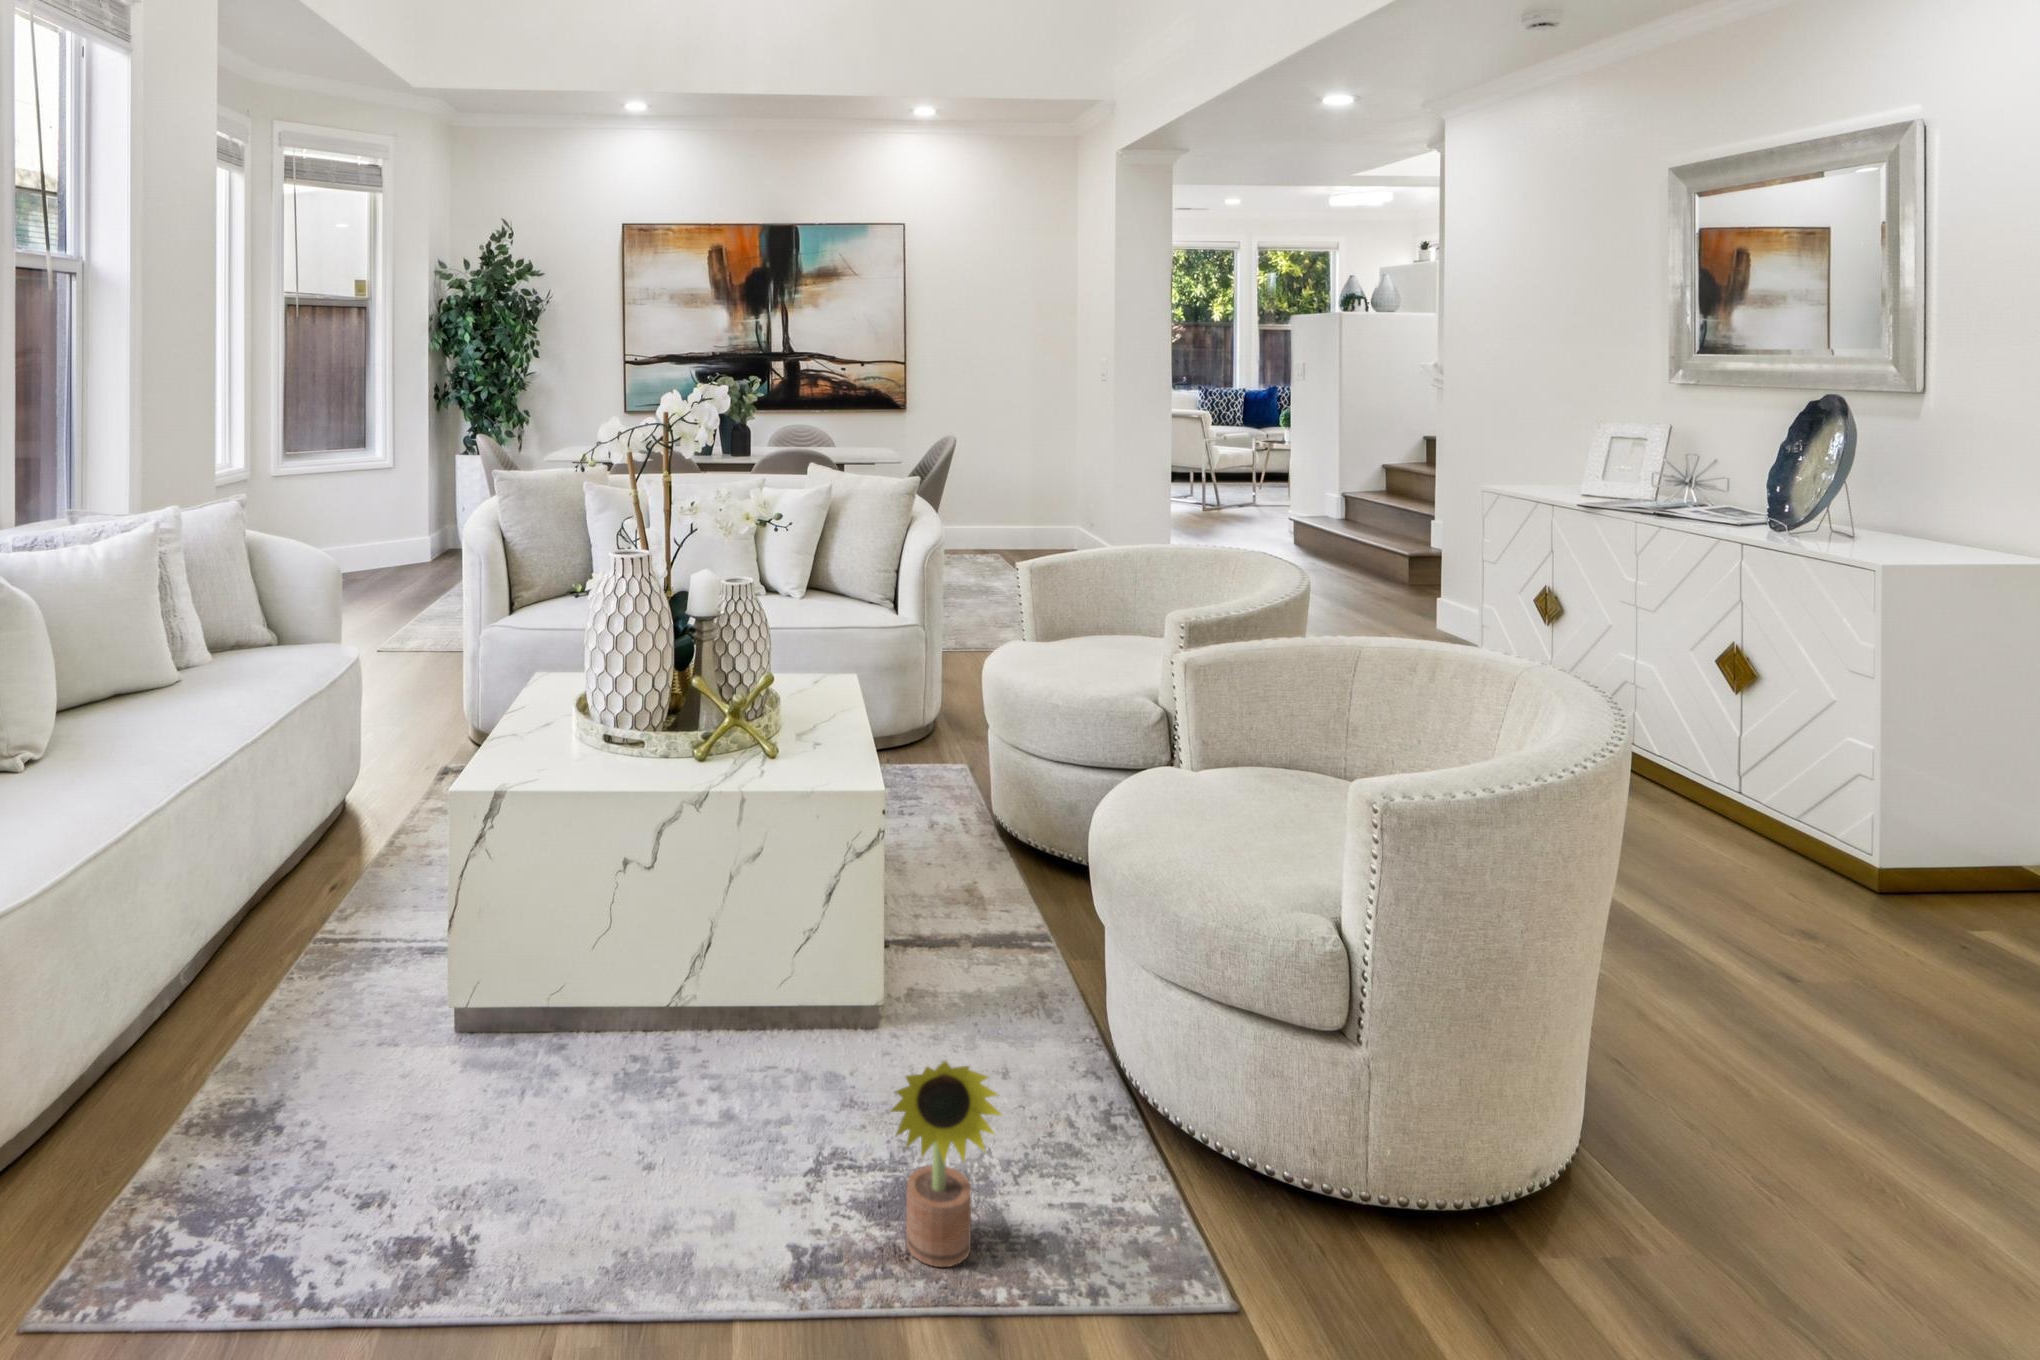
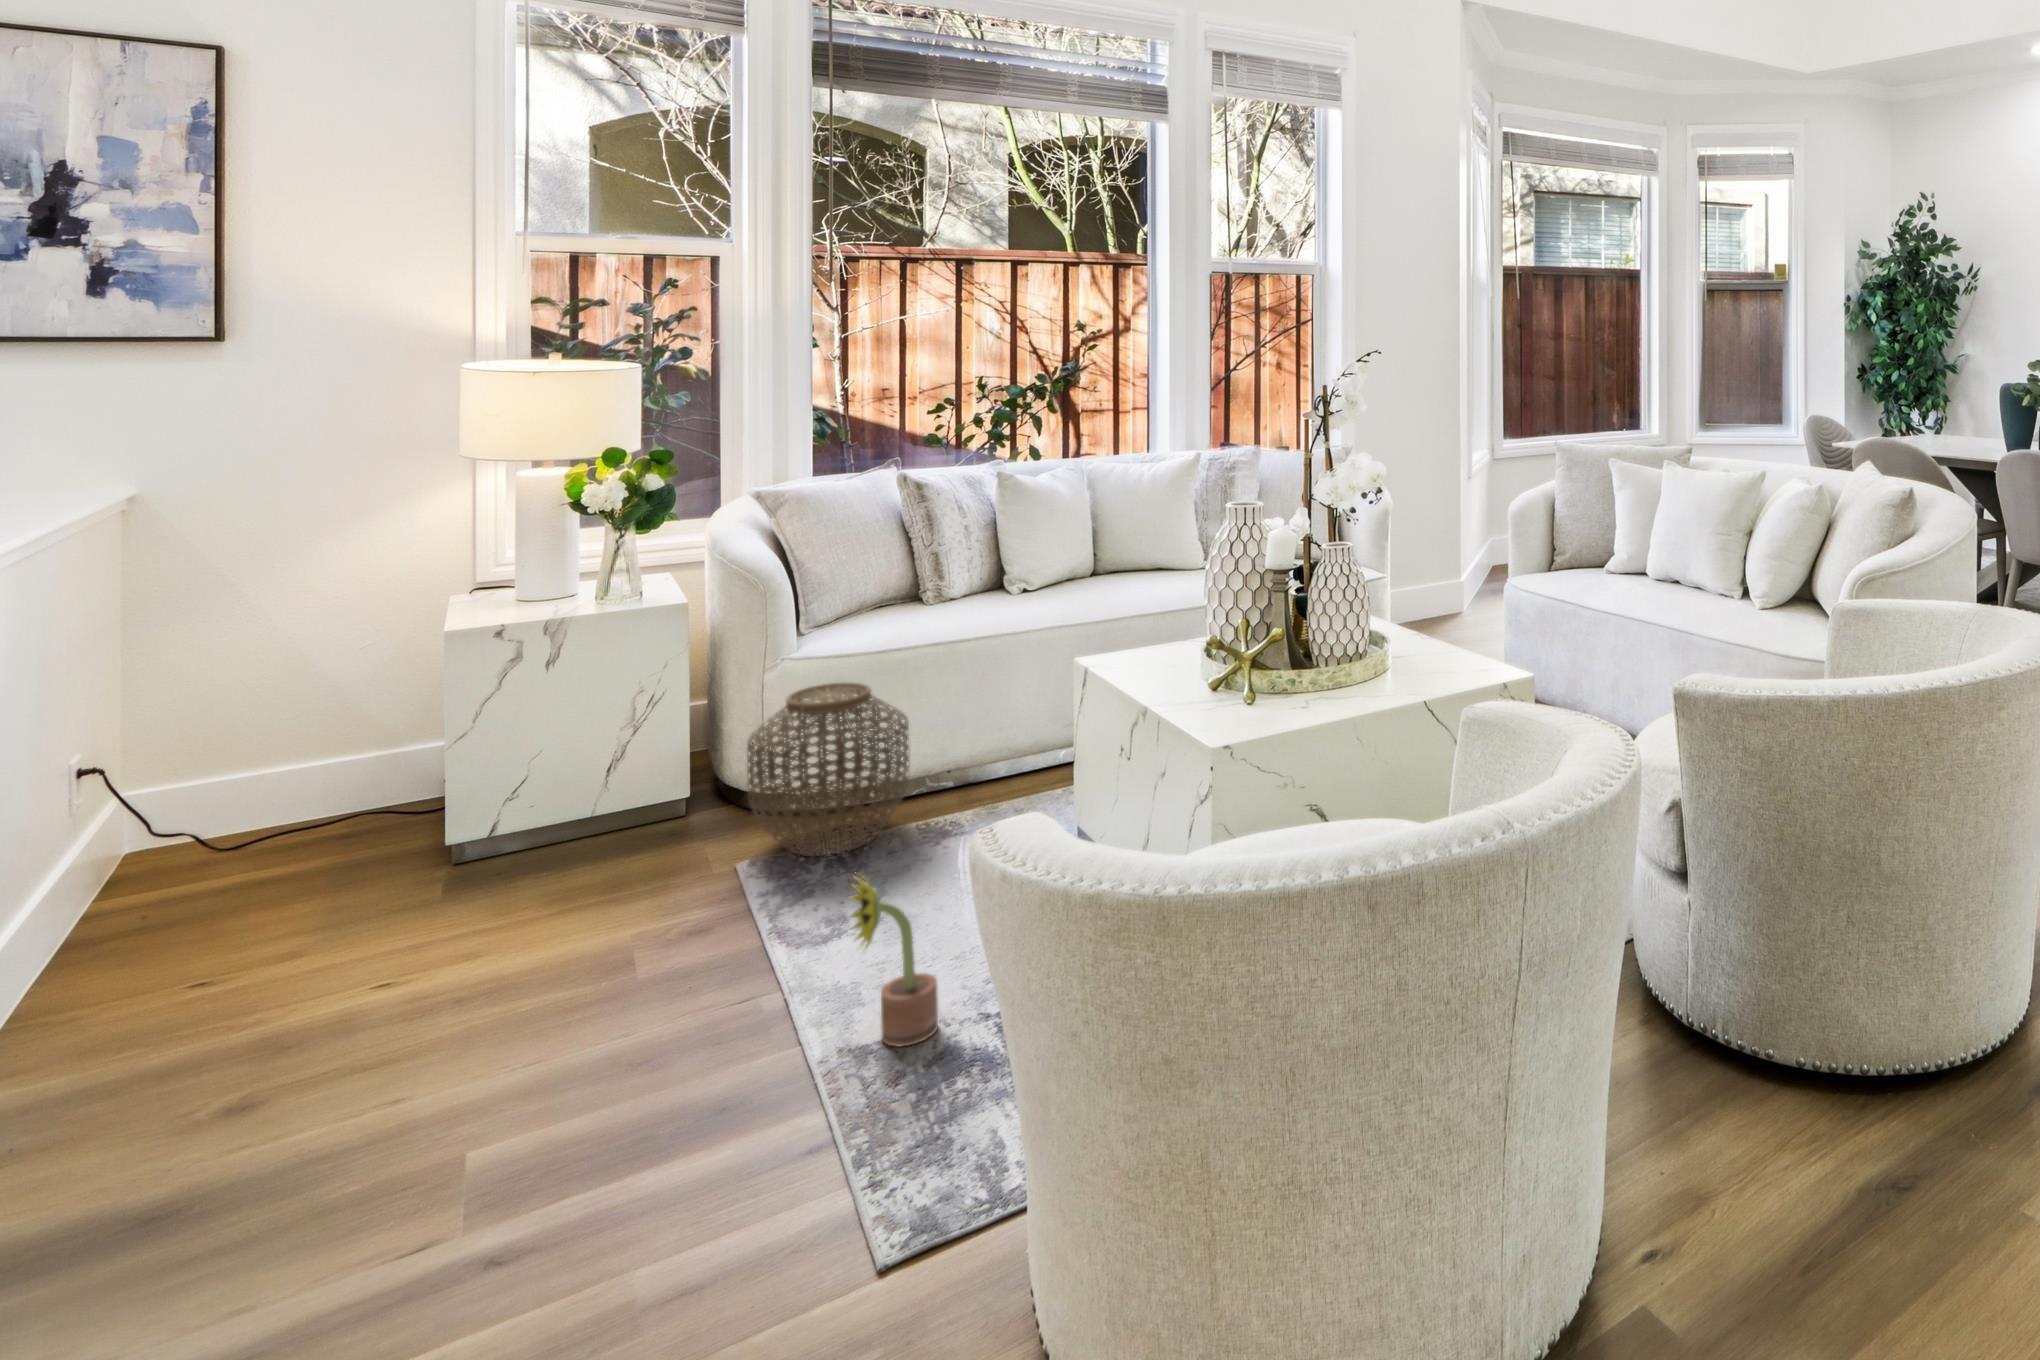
woven basket: none [102,936,363,1252] -> present [747,682,909,856]

